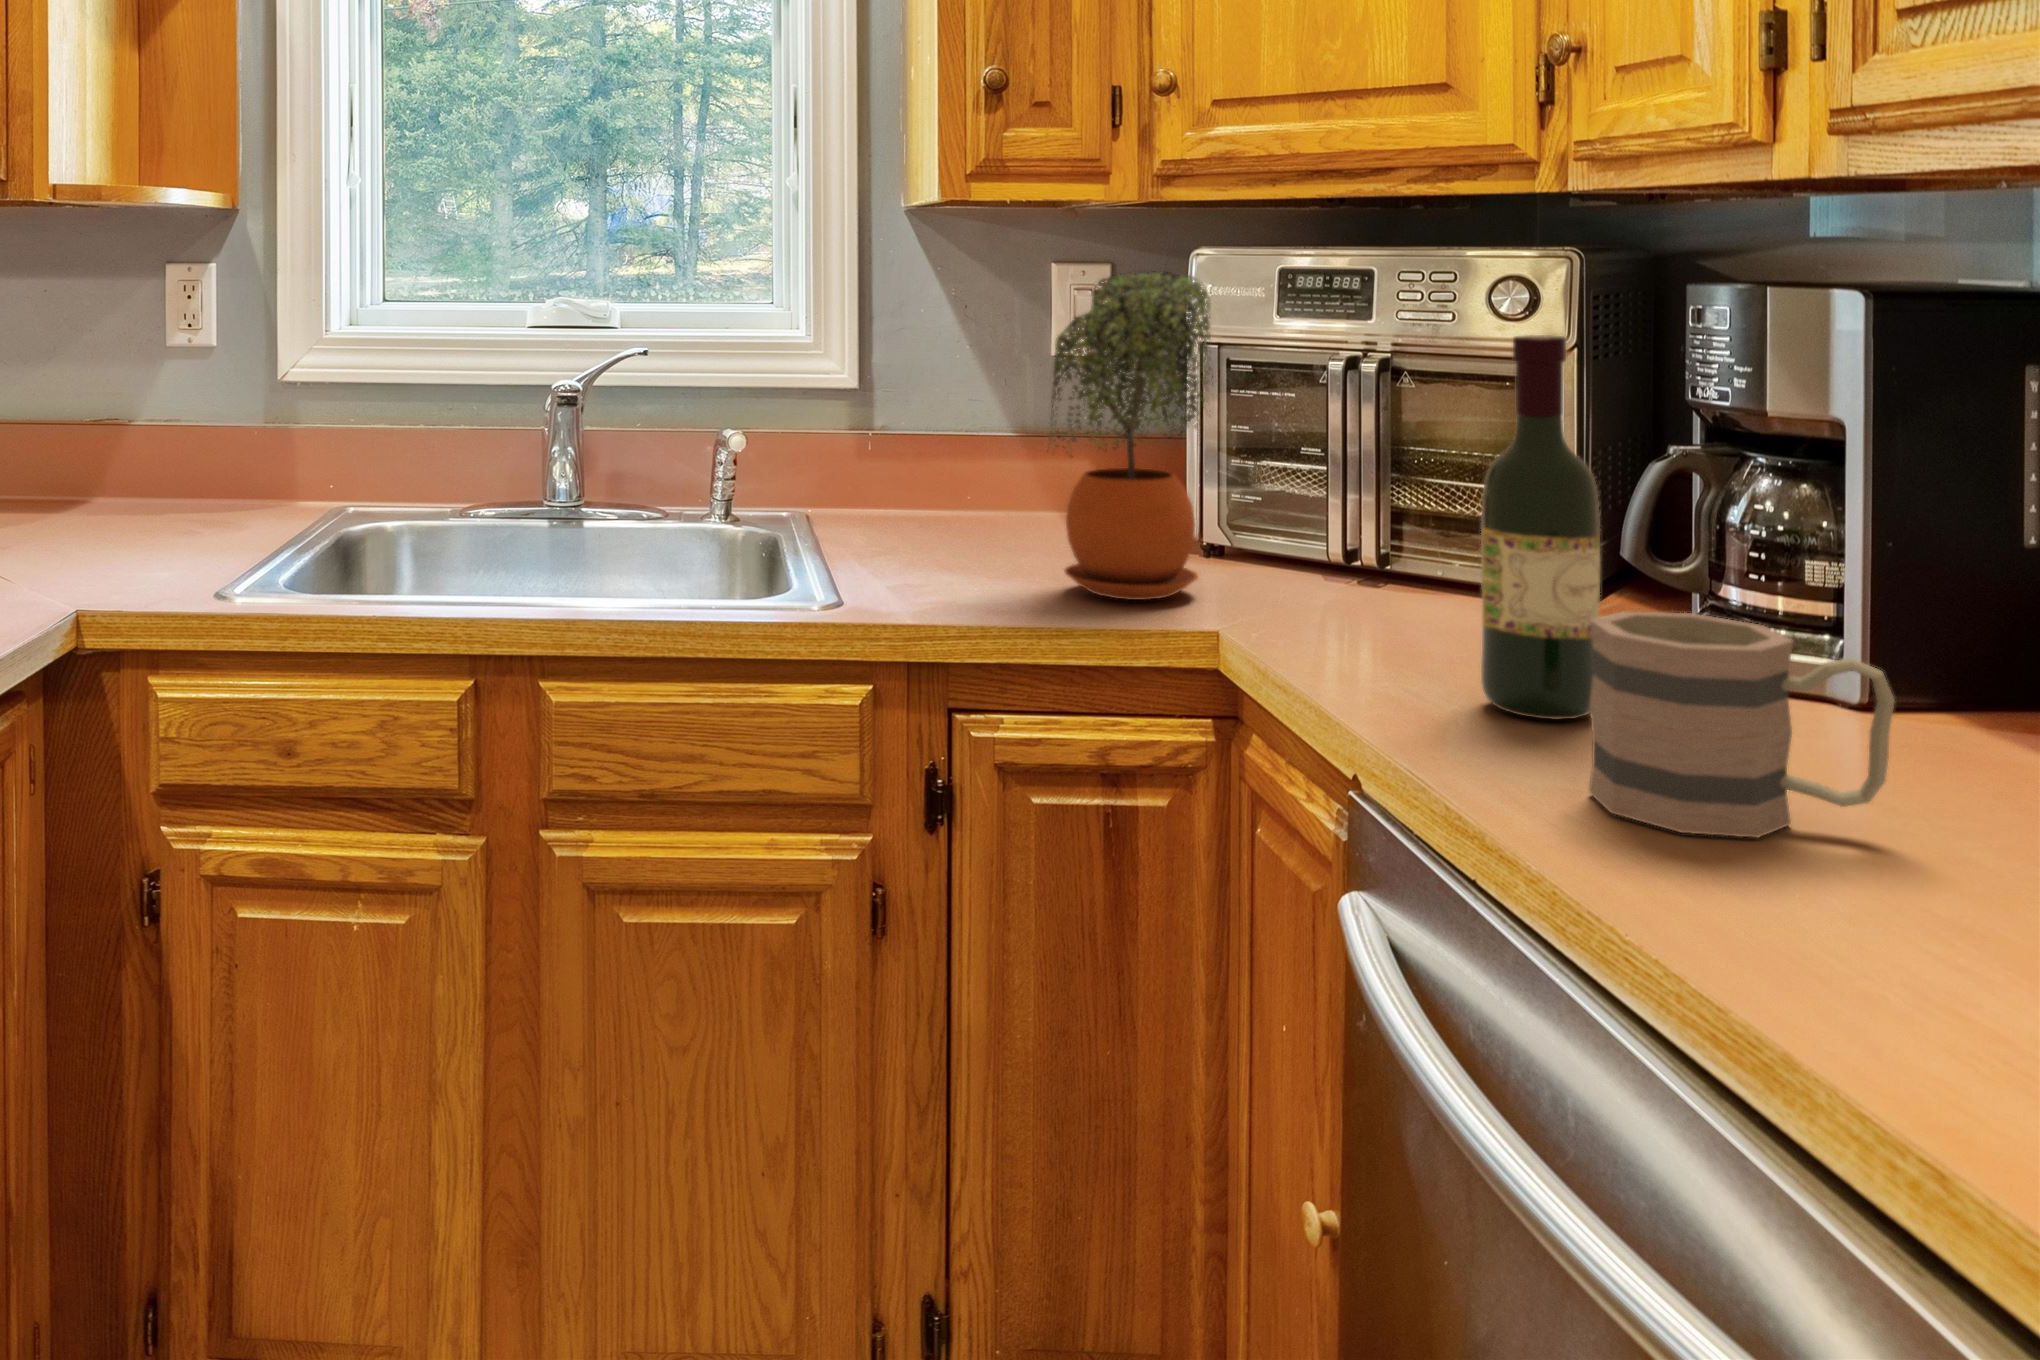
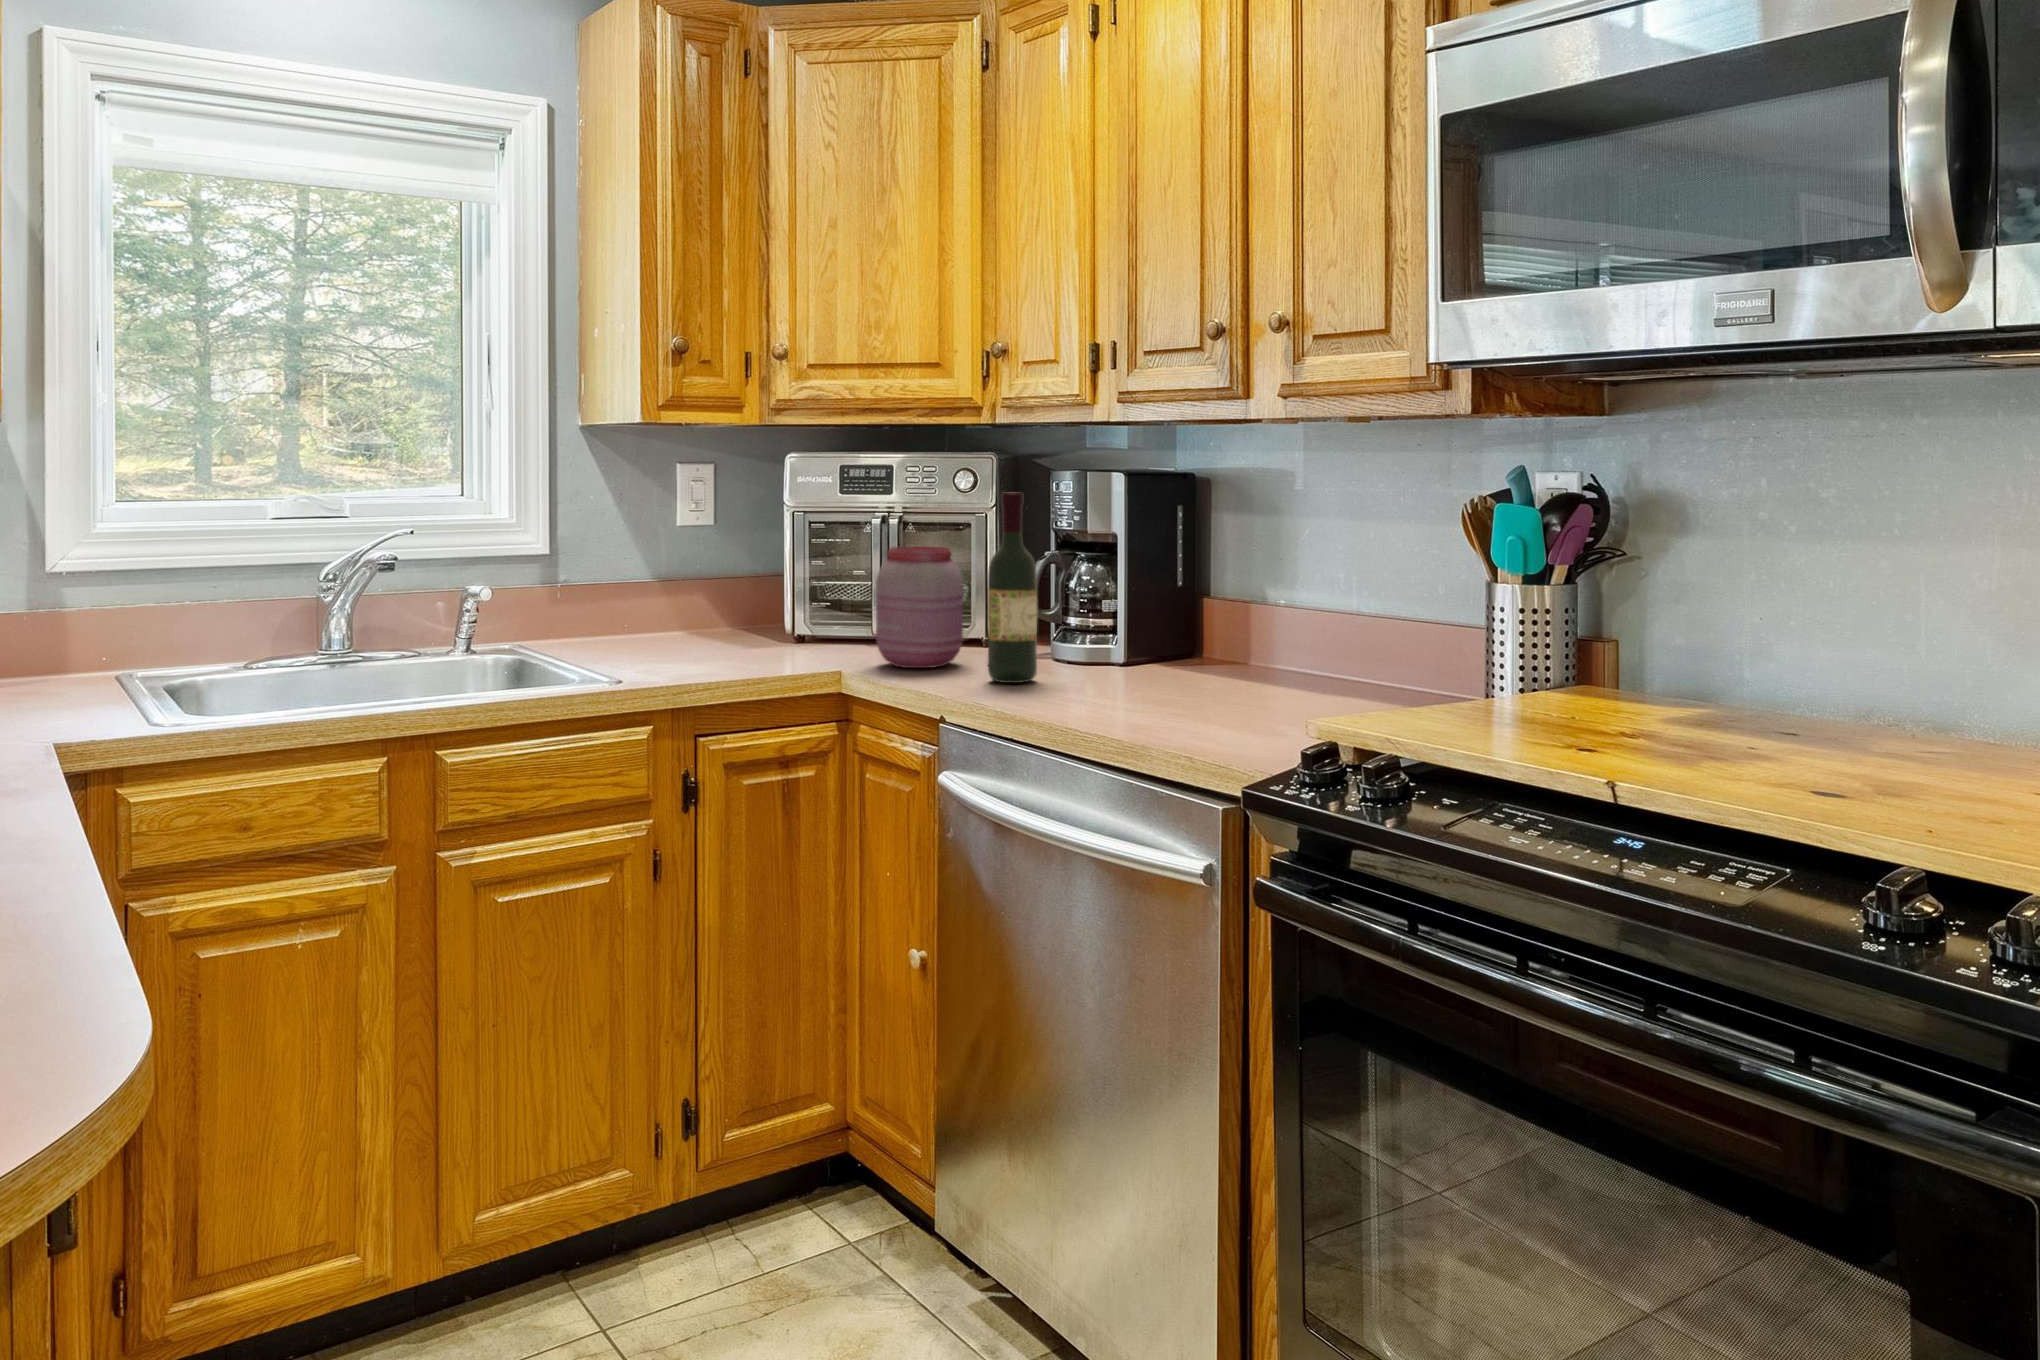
potted plant: present [1049,271,1213,600] -> none [728,461,824,664]
jar: none [1290,420,1469,645] -> present [876,546,963,668]
mug: present [1589,612,1895,838] -> none [1052,615,1159,706]

